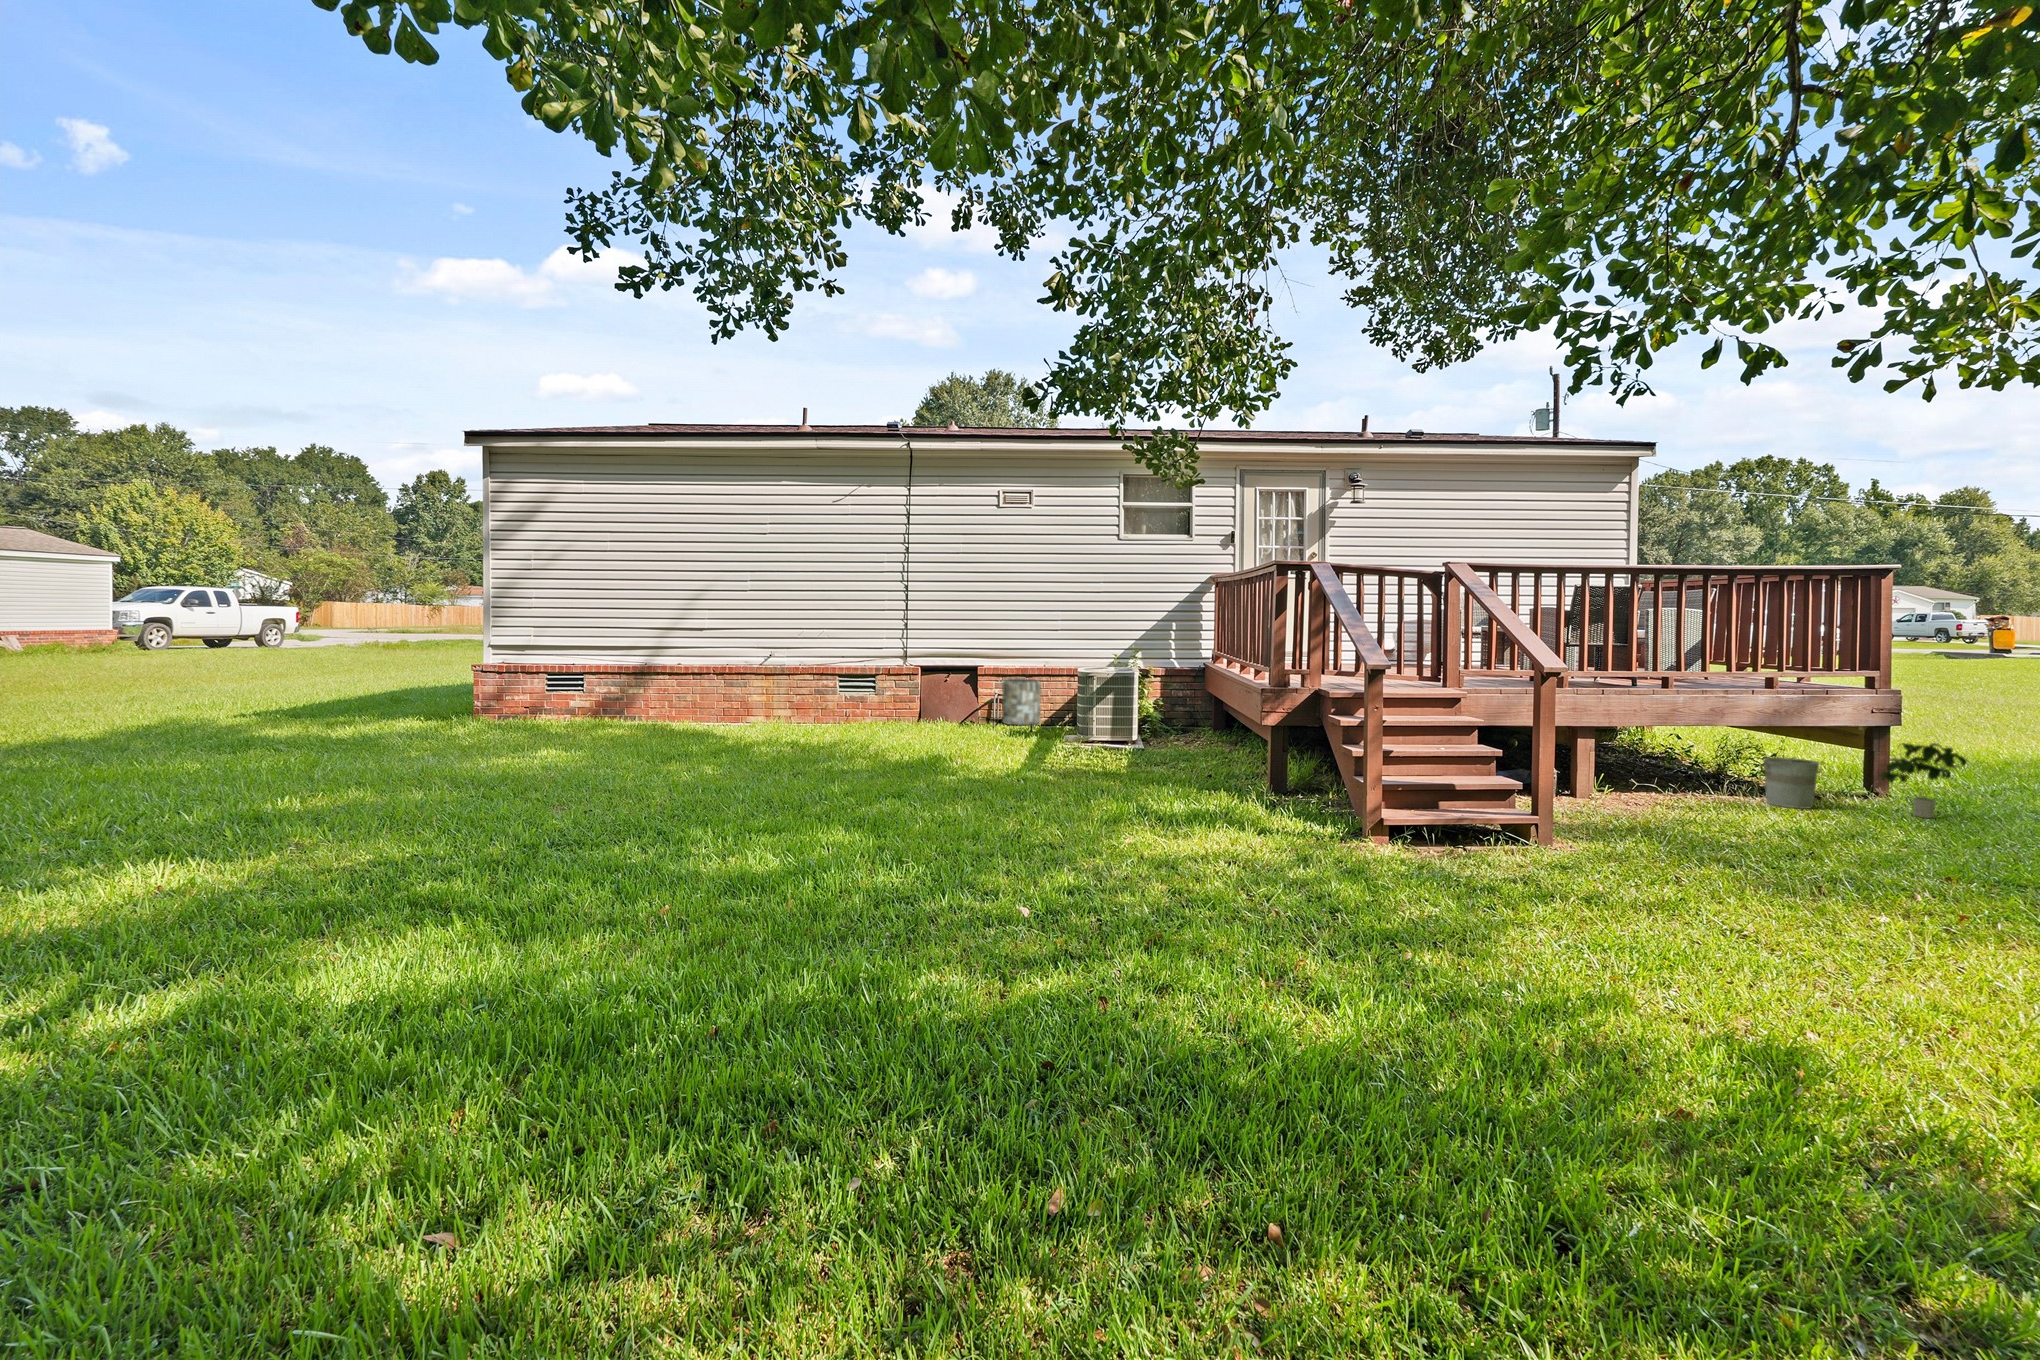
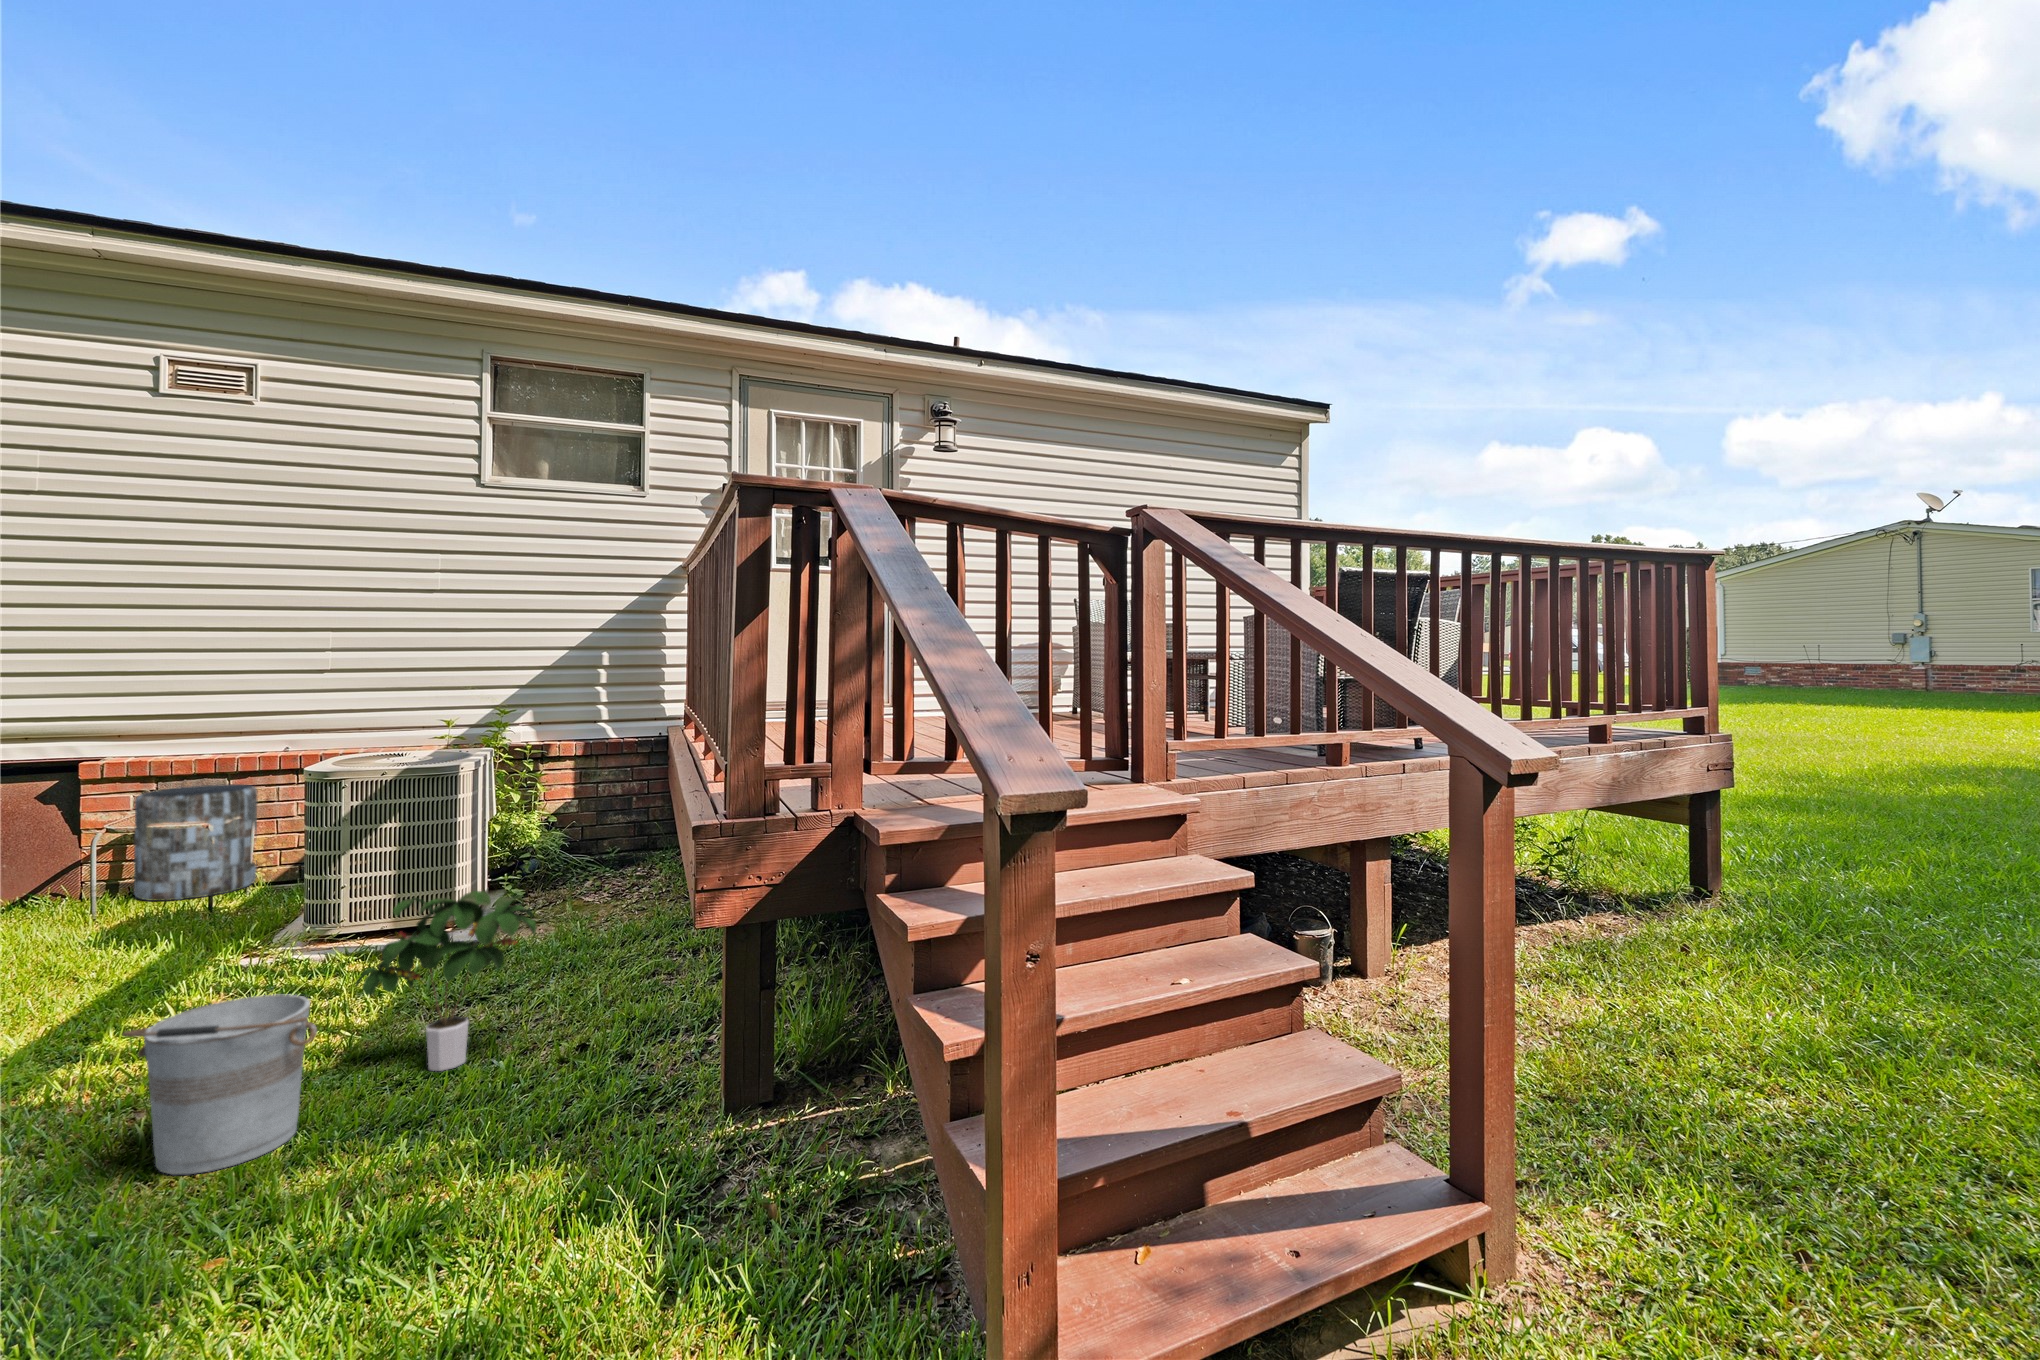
potted plant: present [1881,743,1967,818] -> present [355,891,537,1071]
bucket: present [1761,757,1824,809] -> present [123,995,317,1175]

